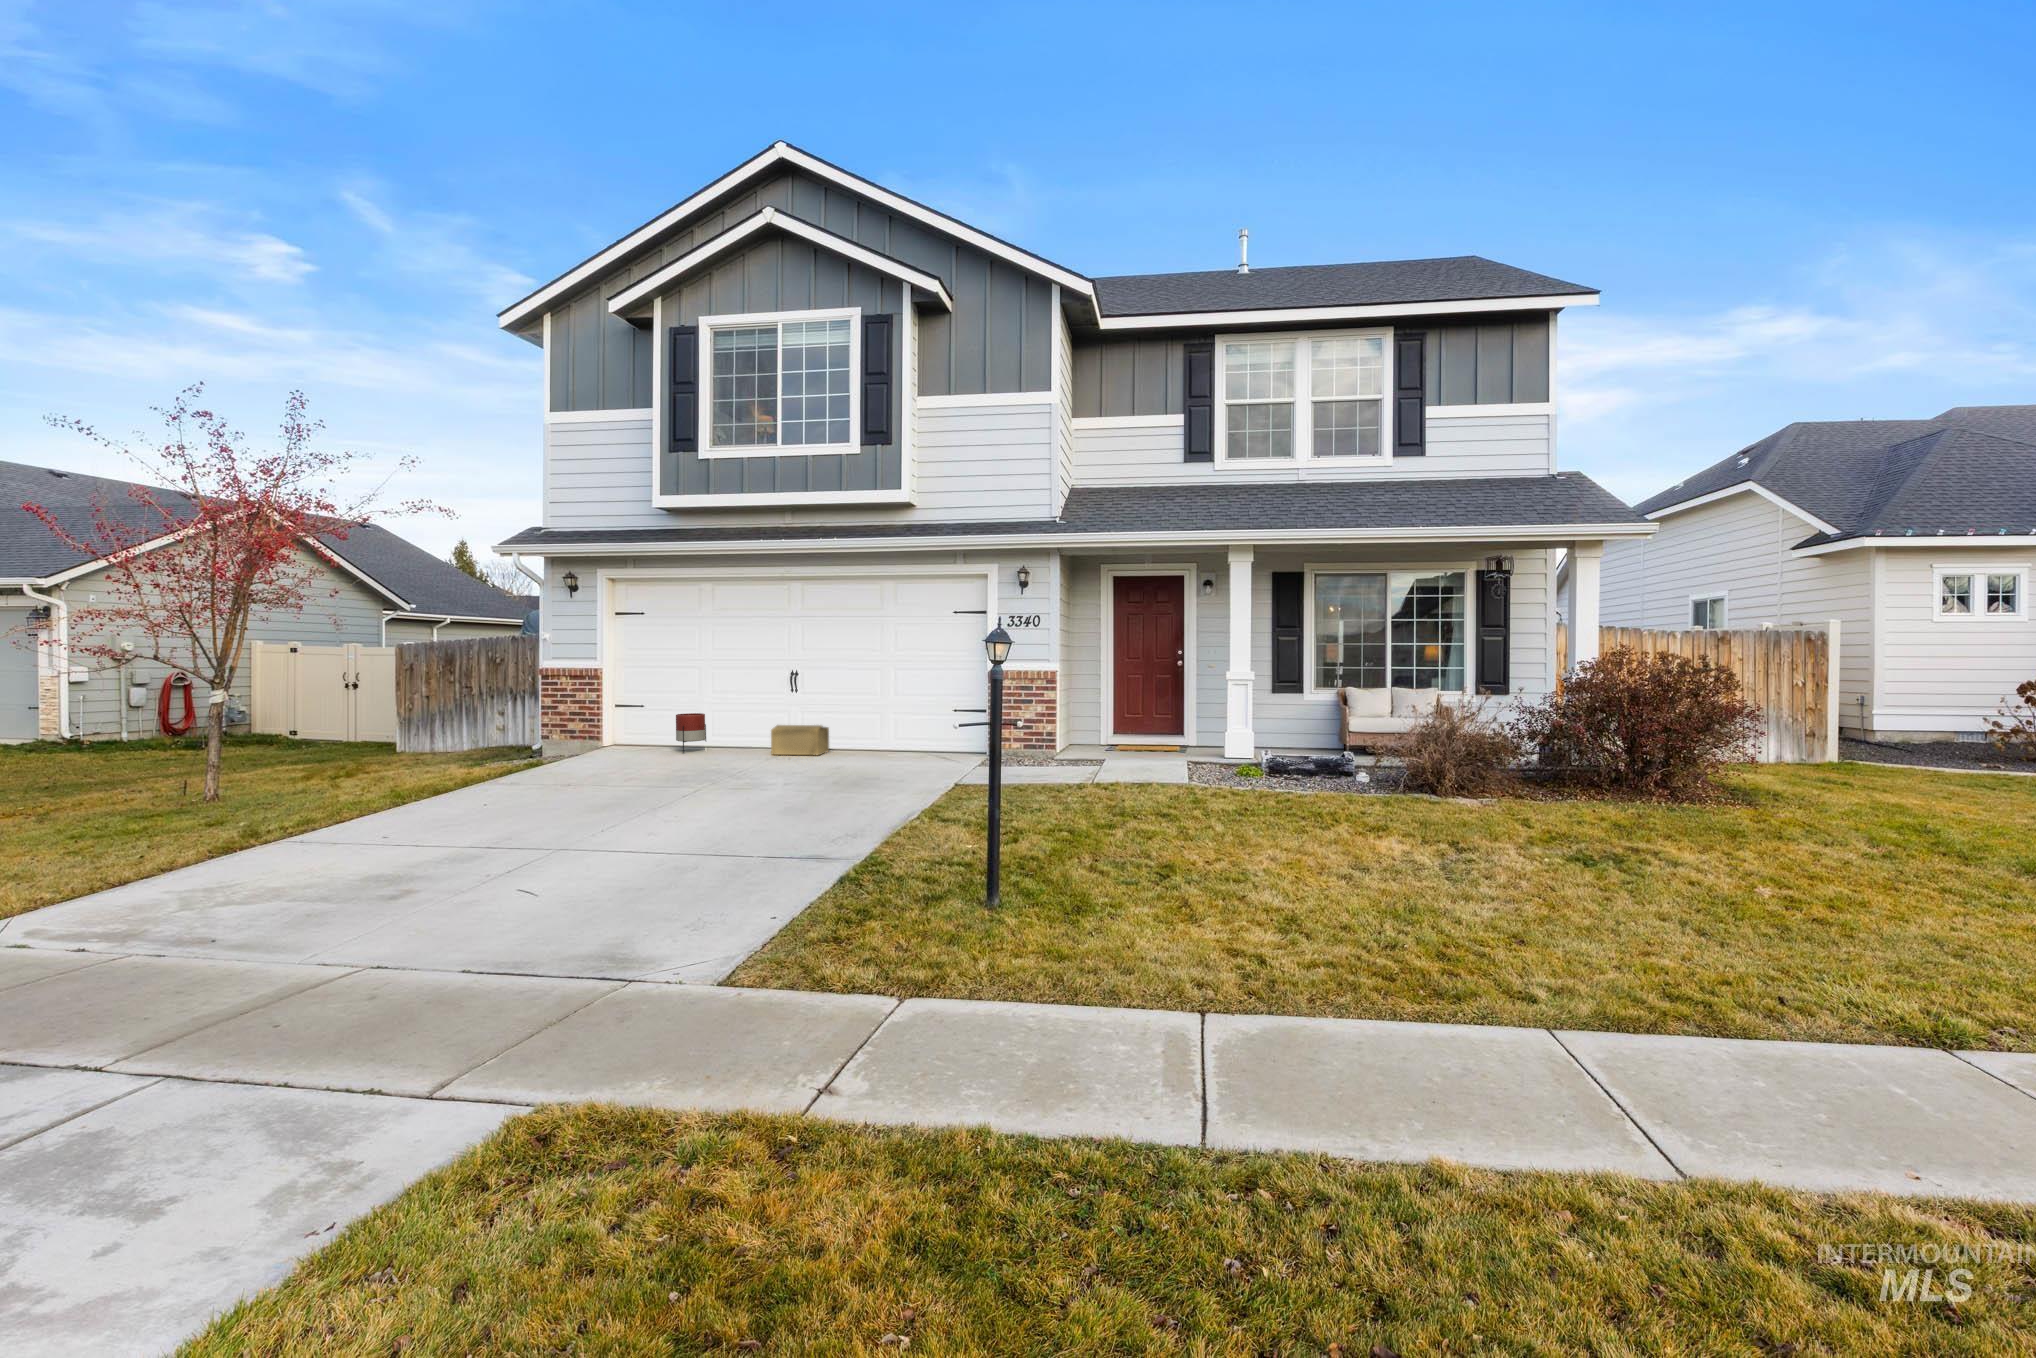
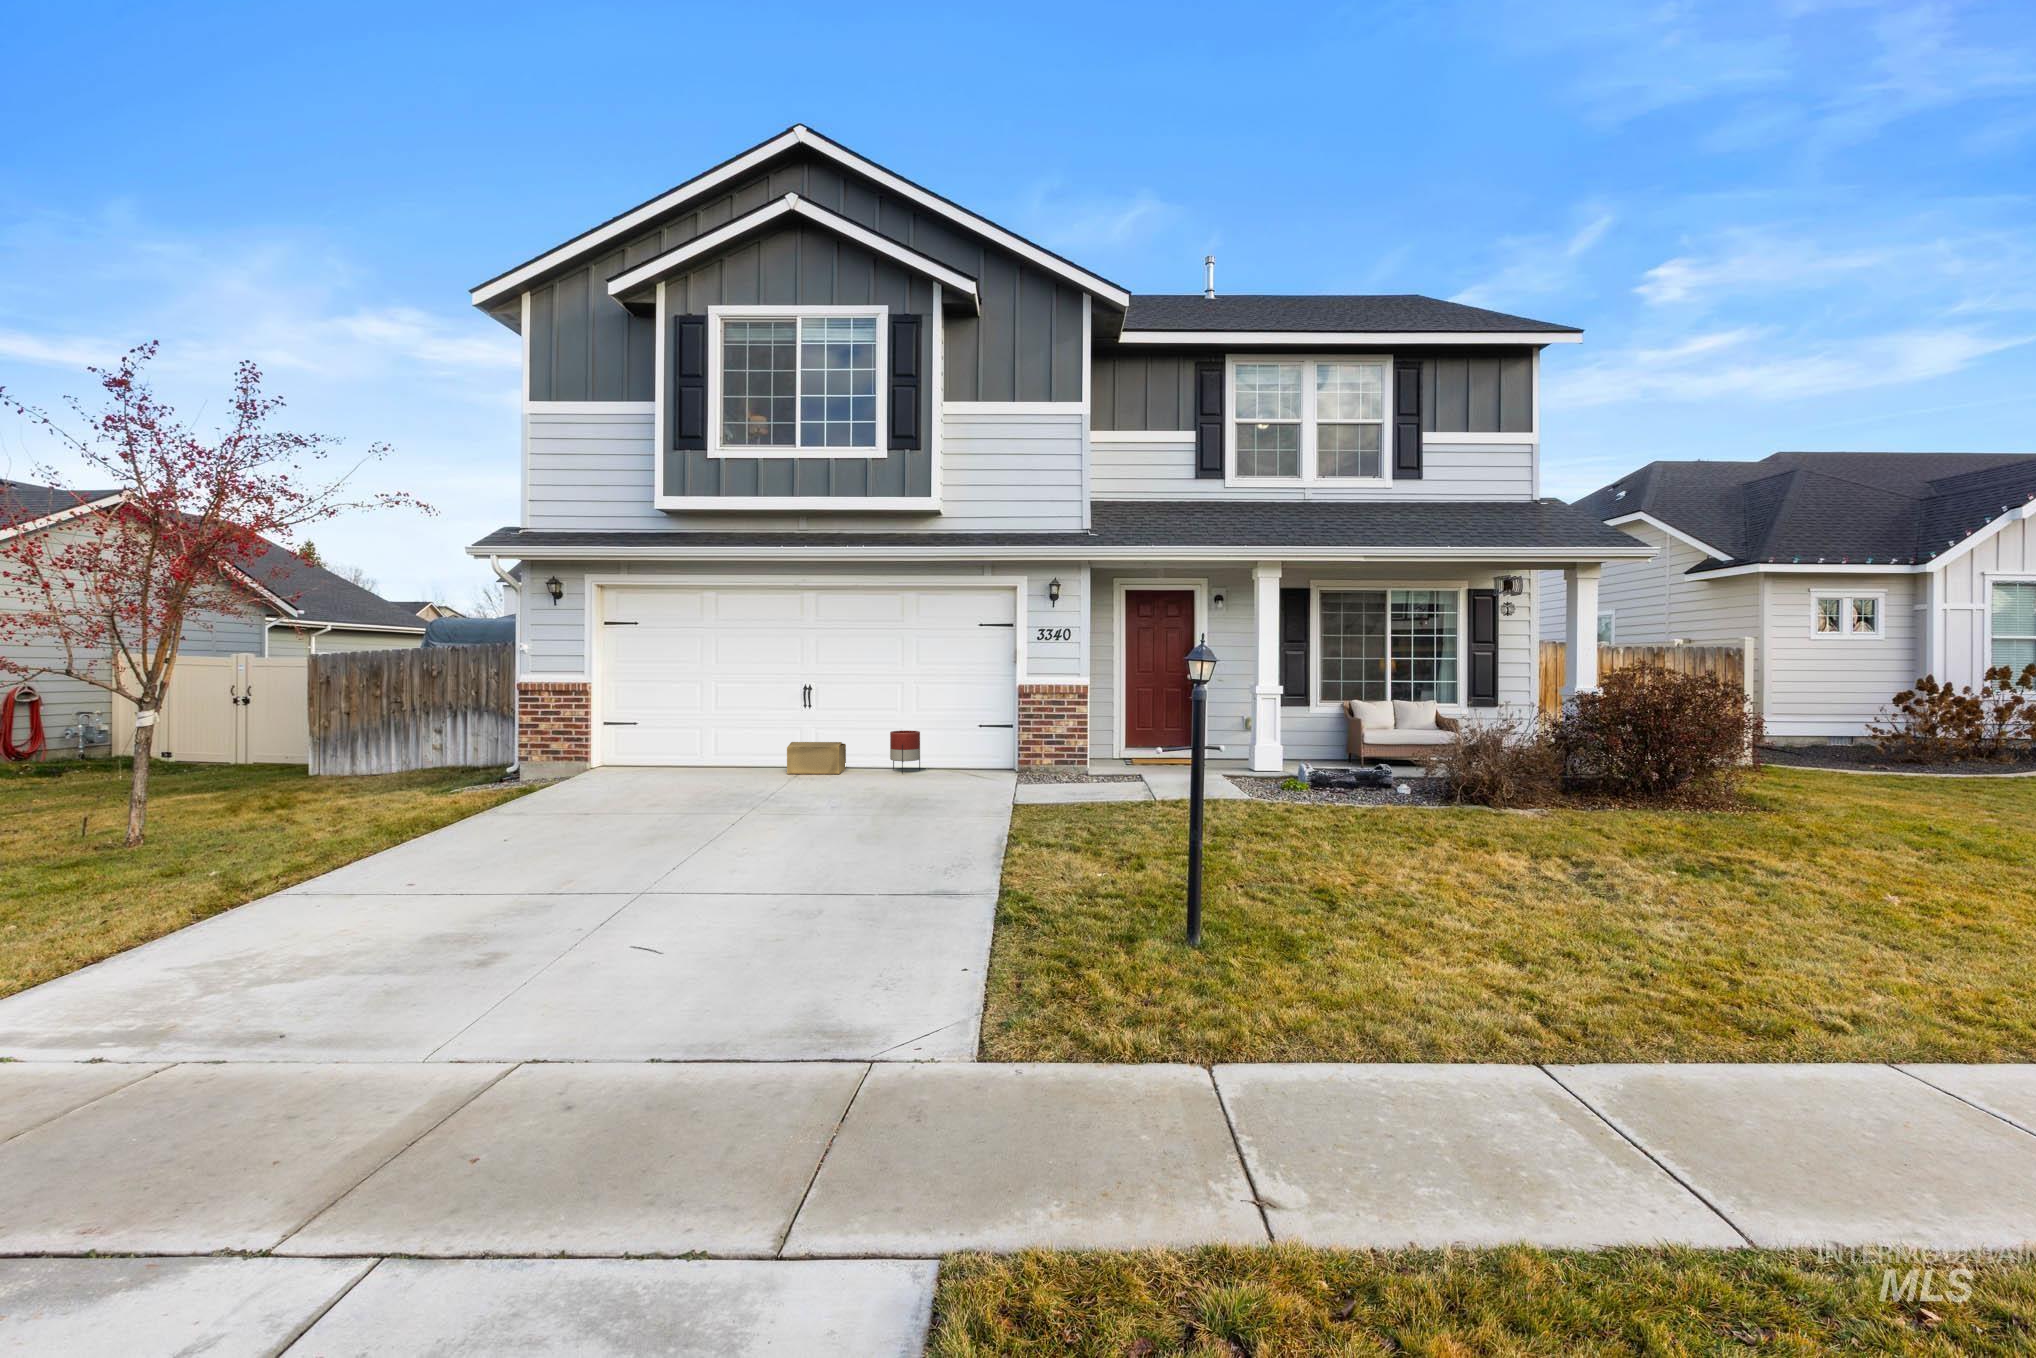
planter: present [676,713,706,753] -> present [890,730,920,774]

